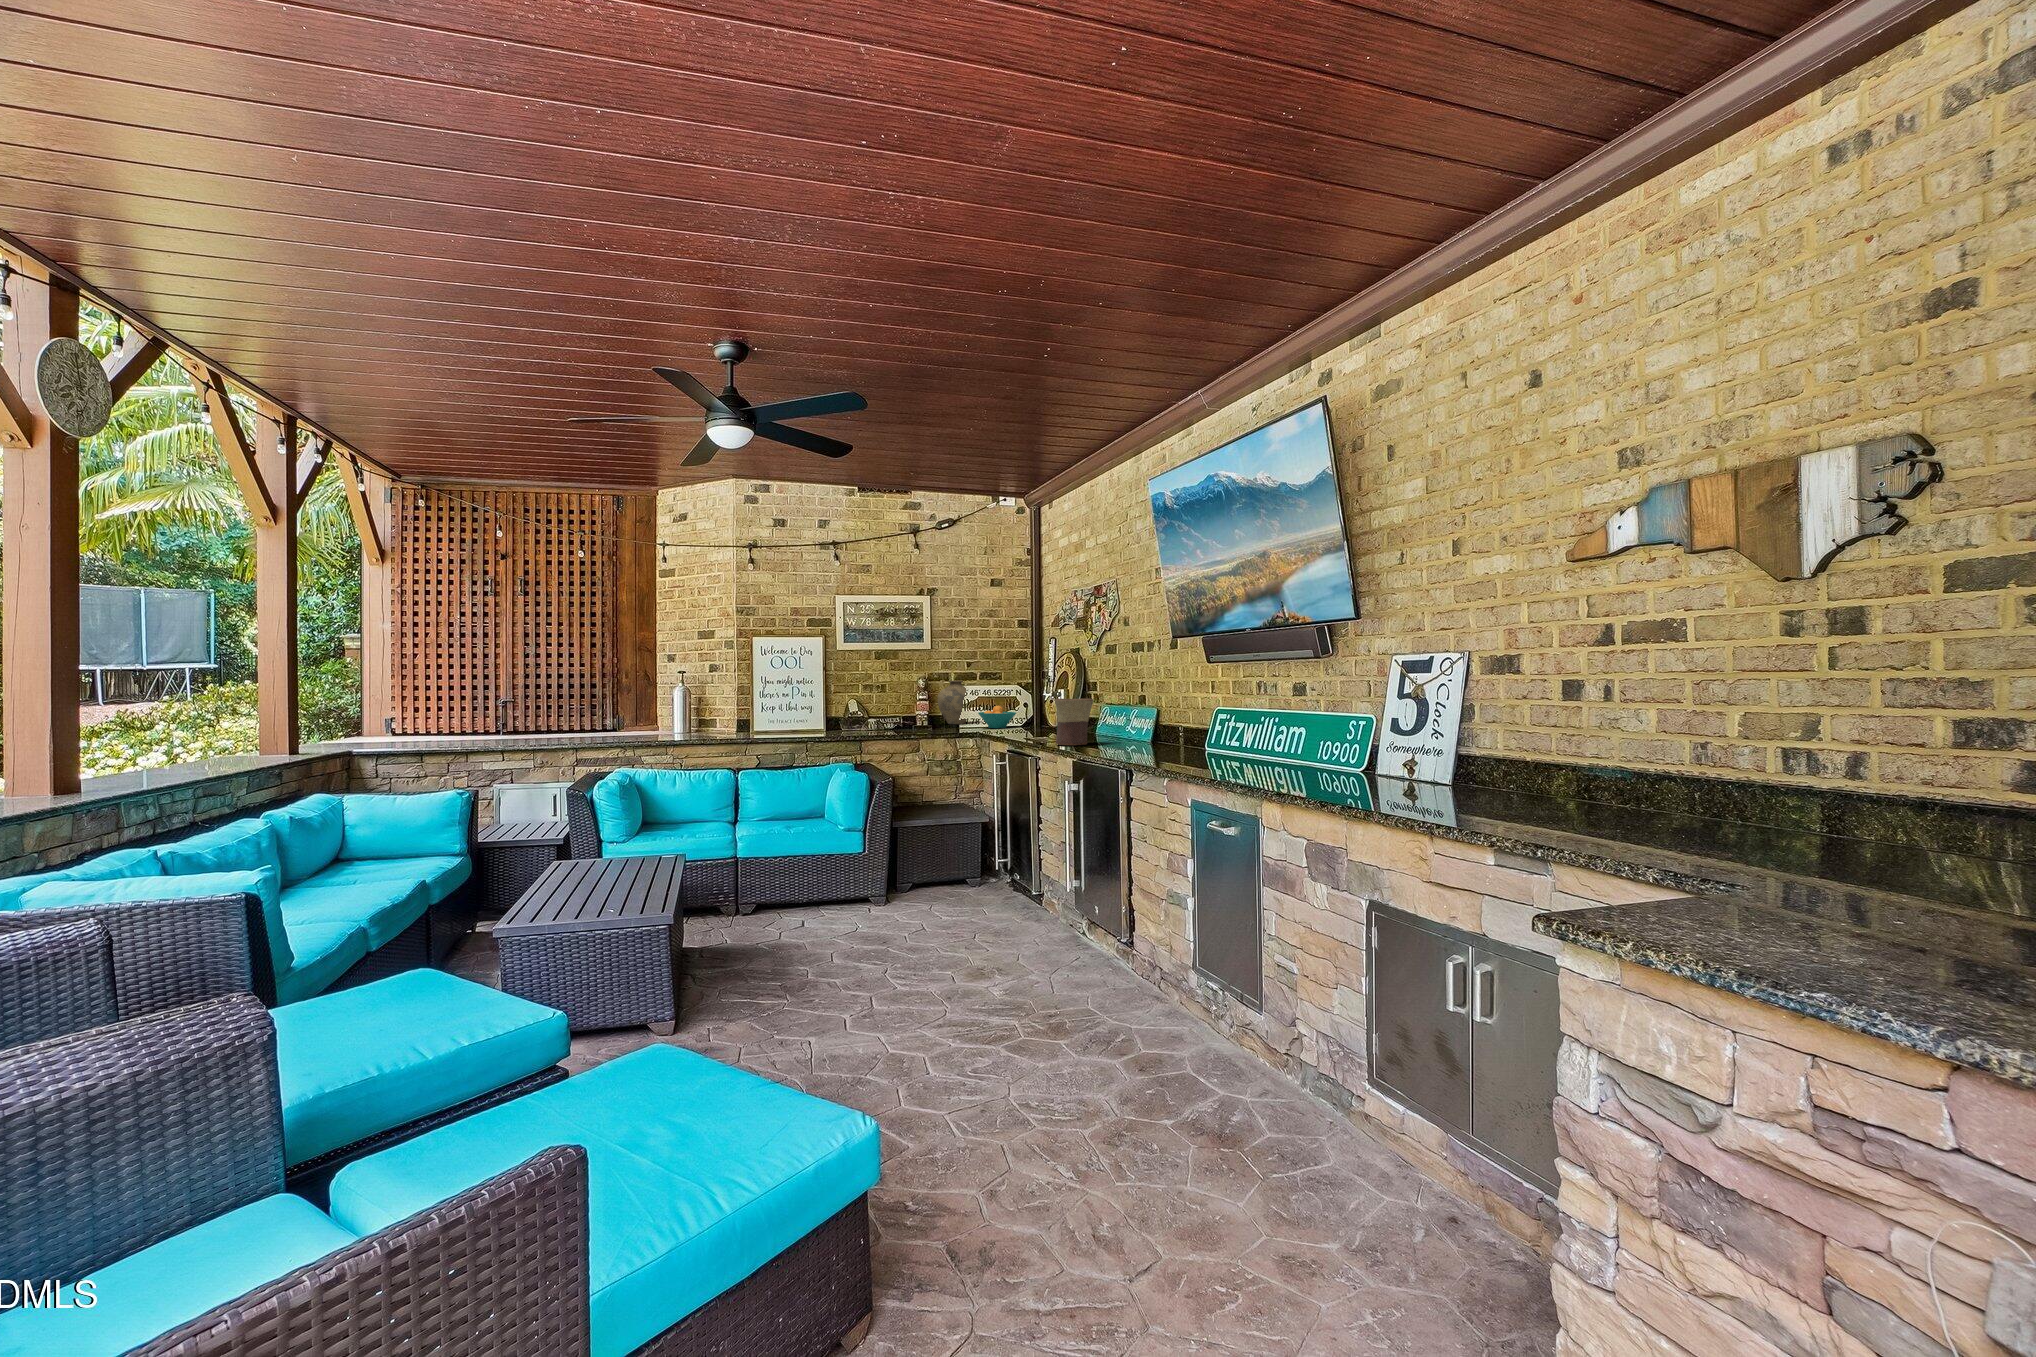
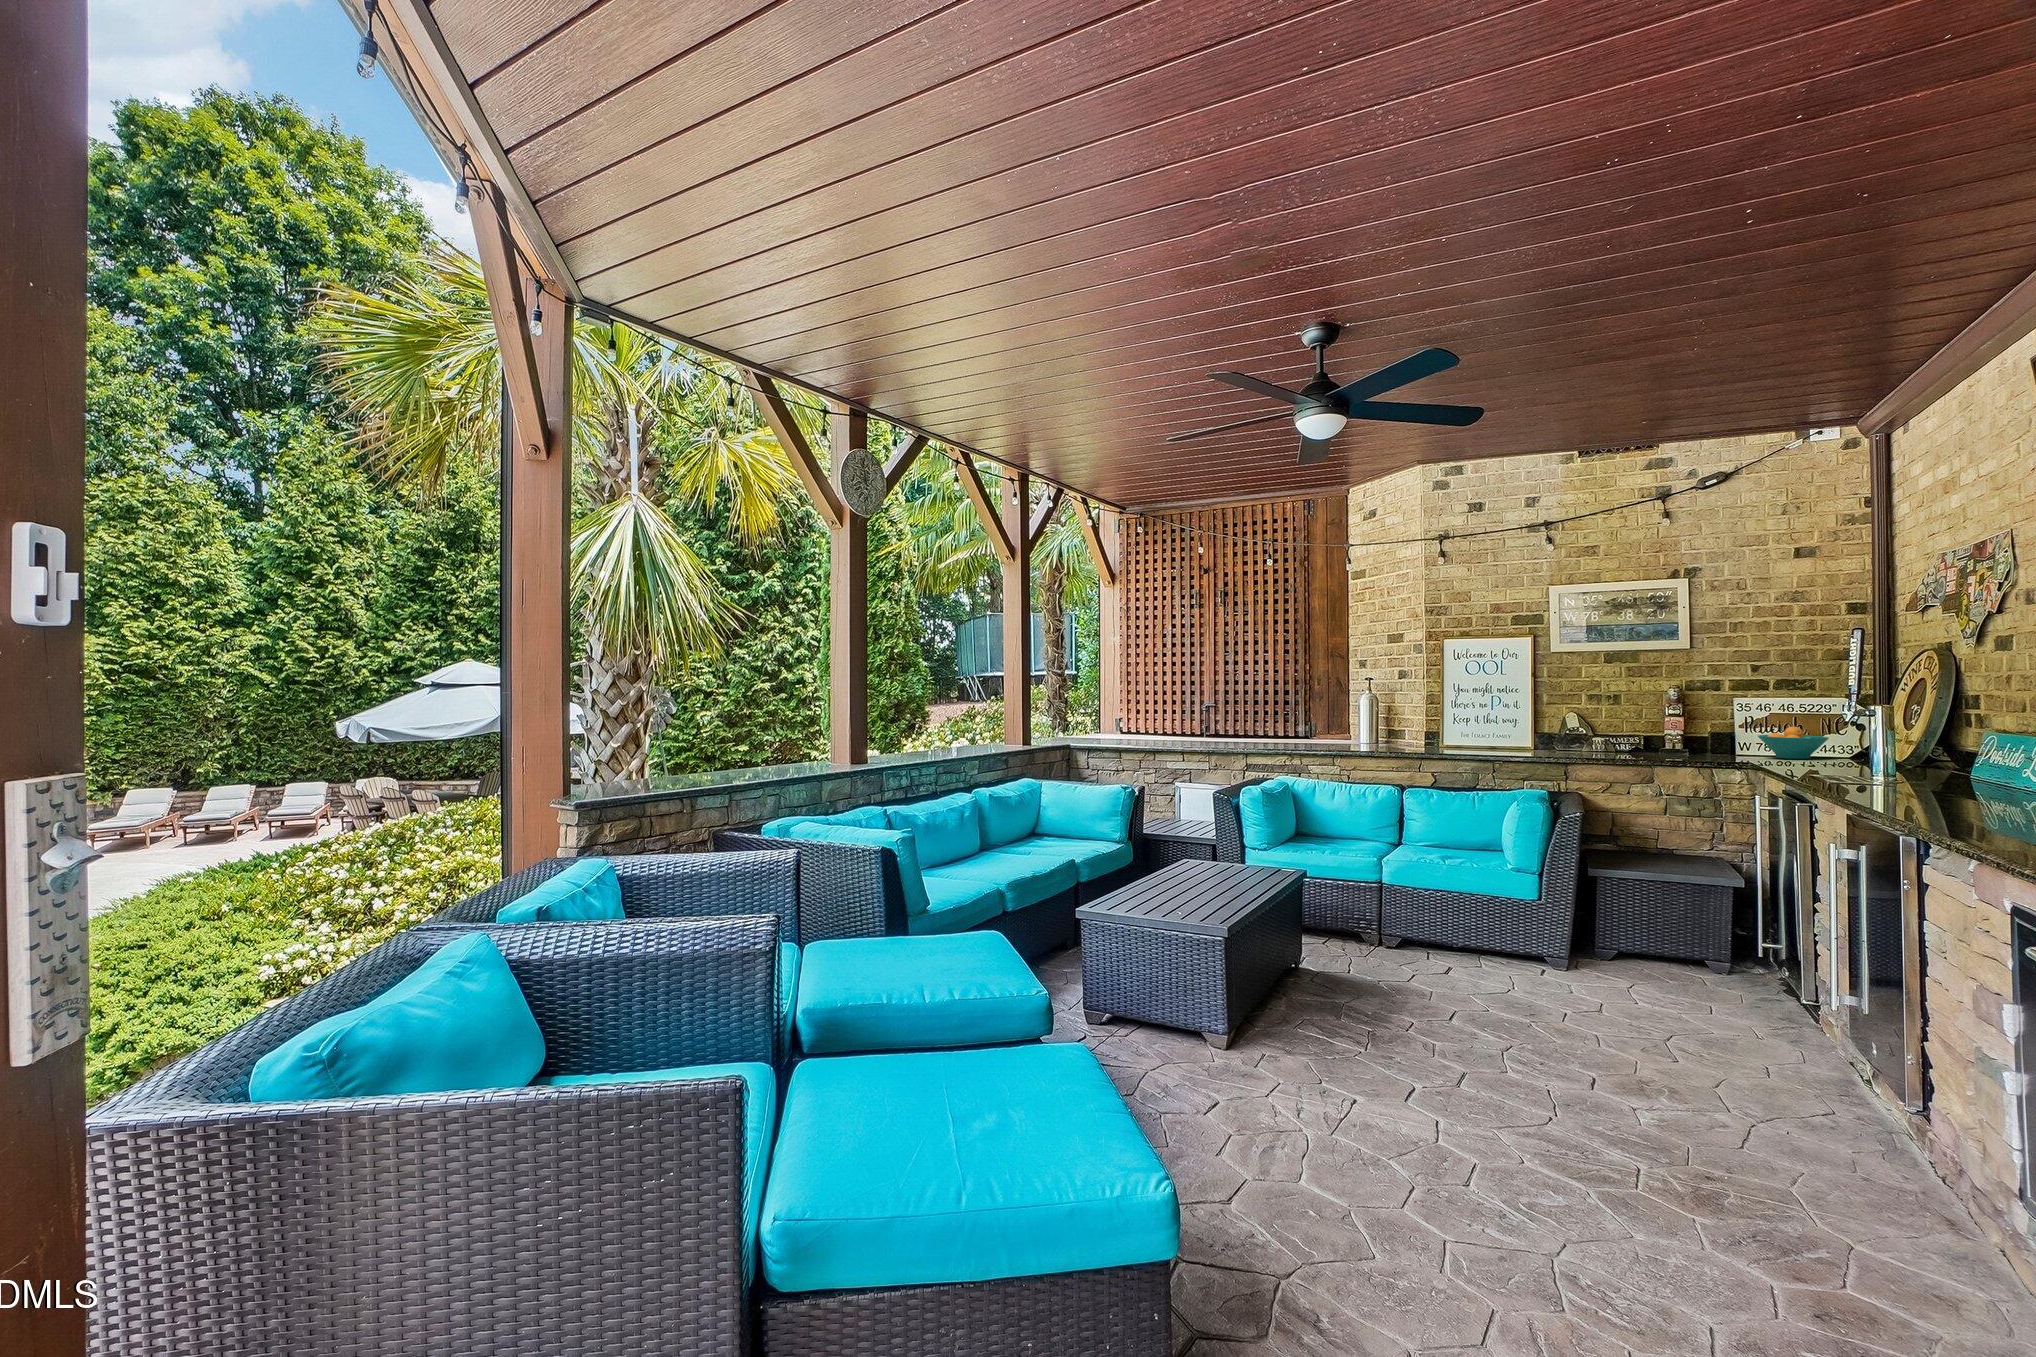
vase: present [937,681,967,724] -> none [1701,690,1766,750]
flower pot: present [1055,699,1093,745] -> none [1859,719,1944,794]

